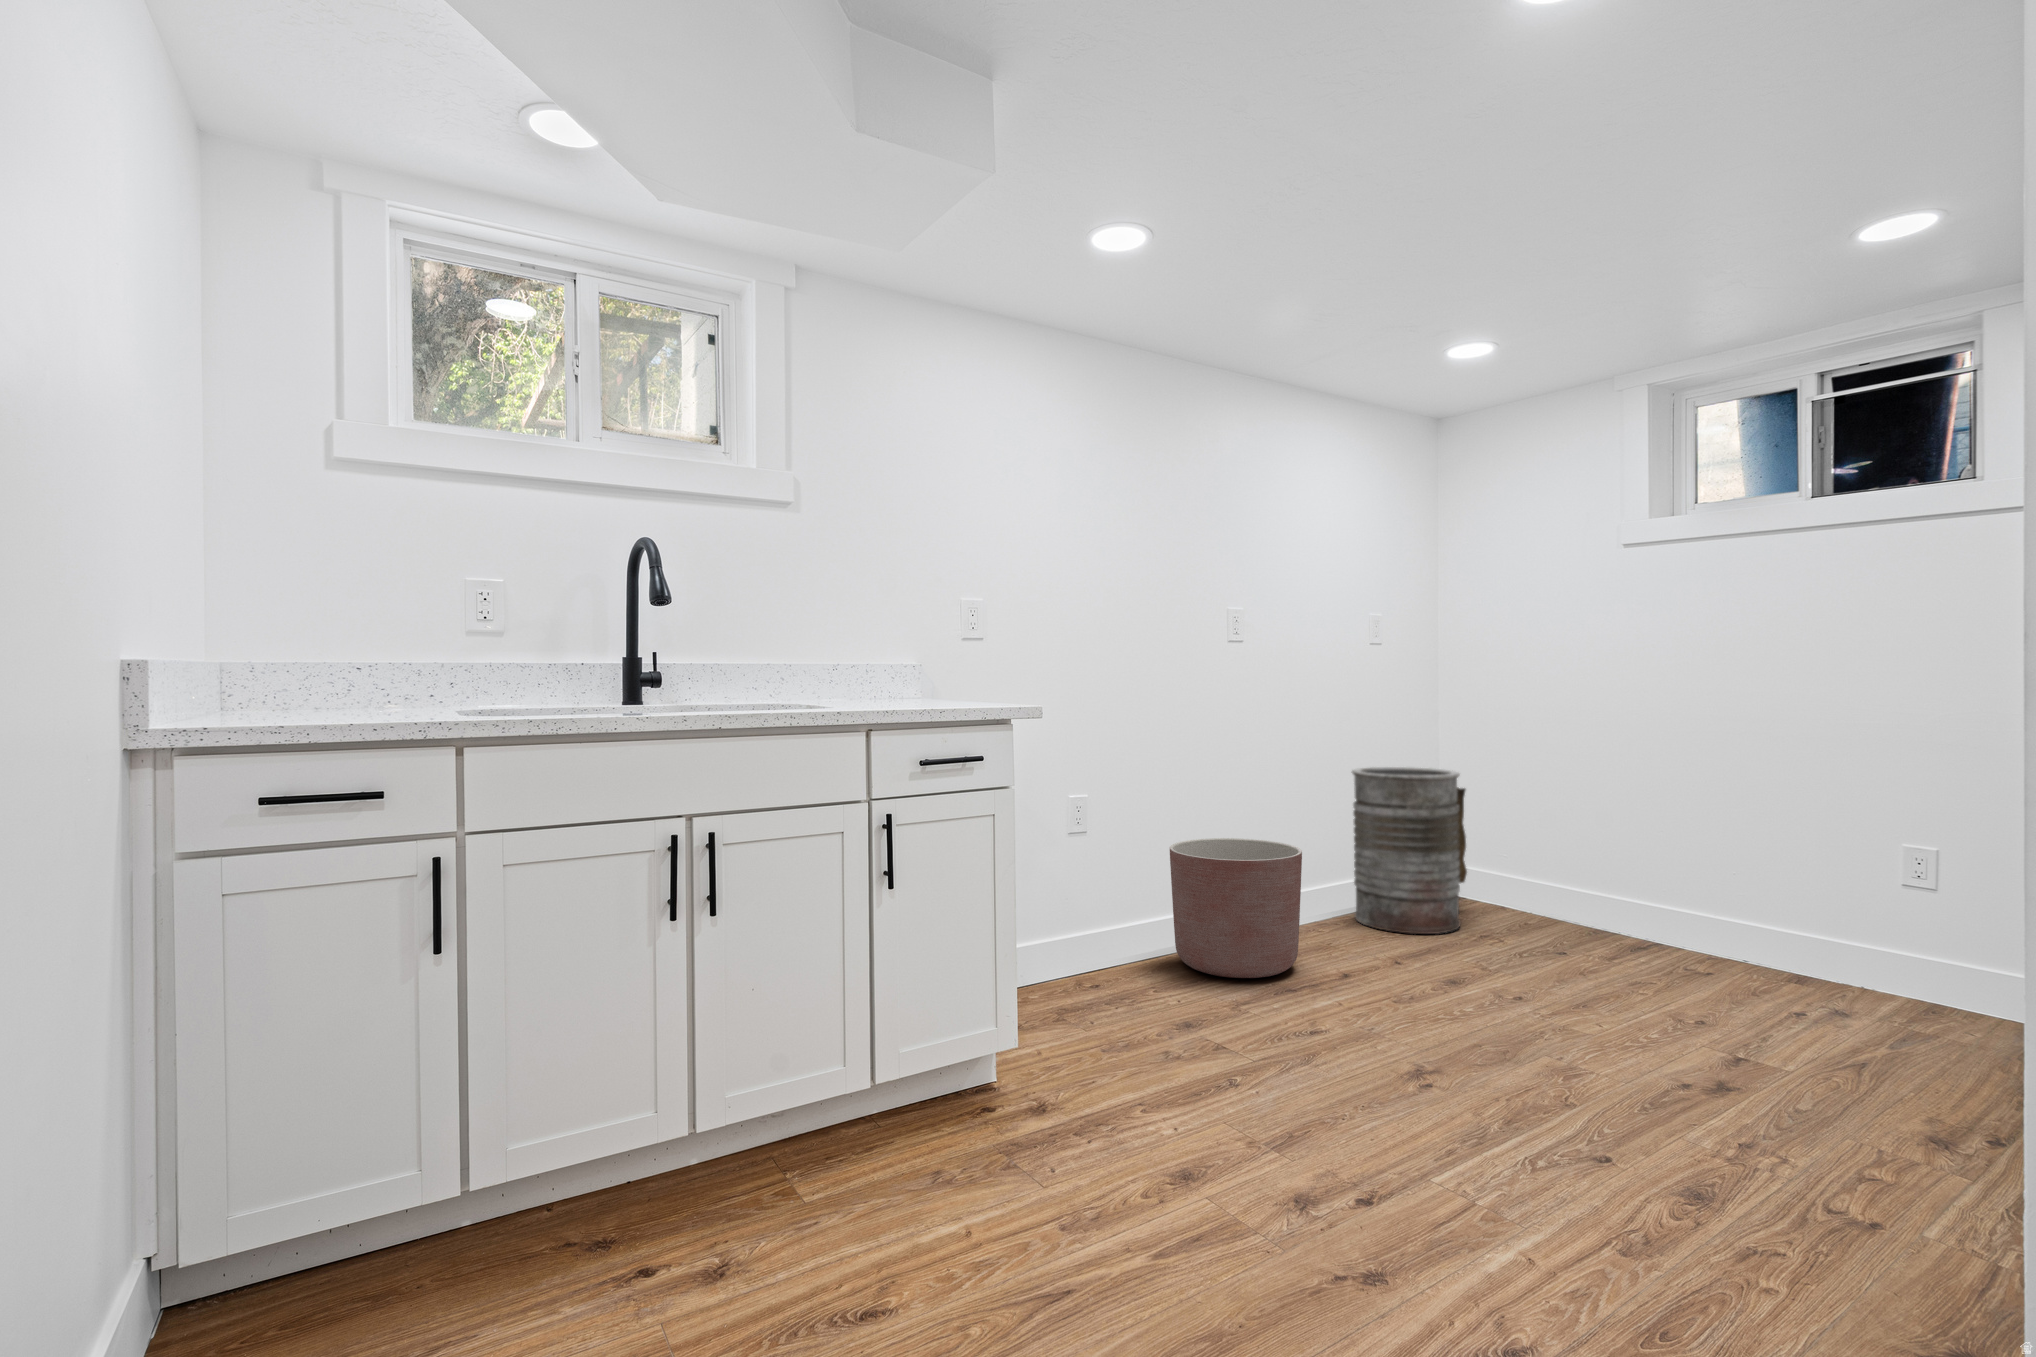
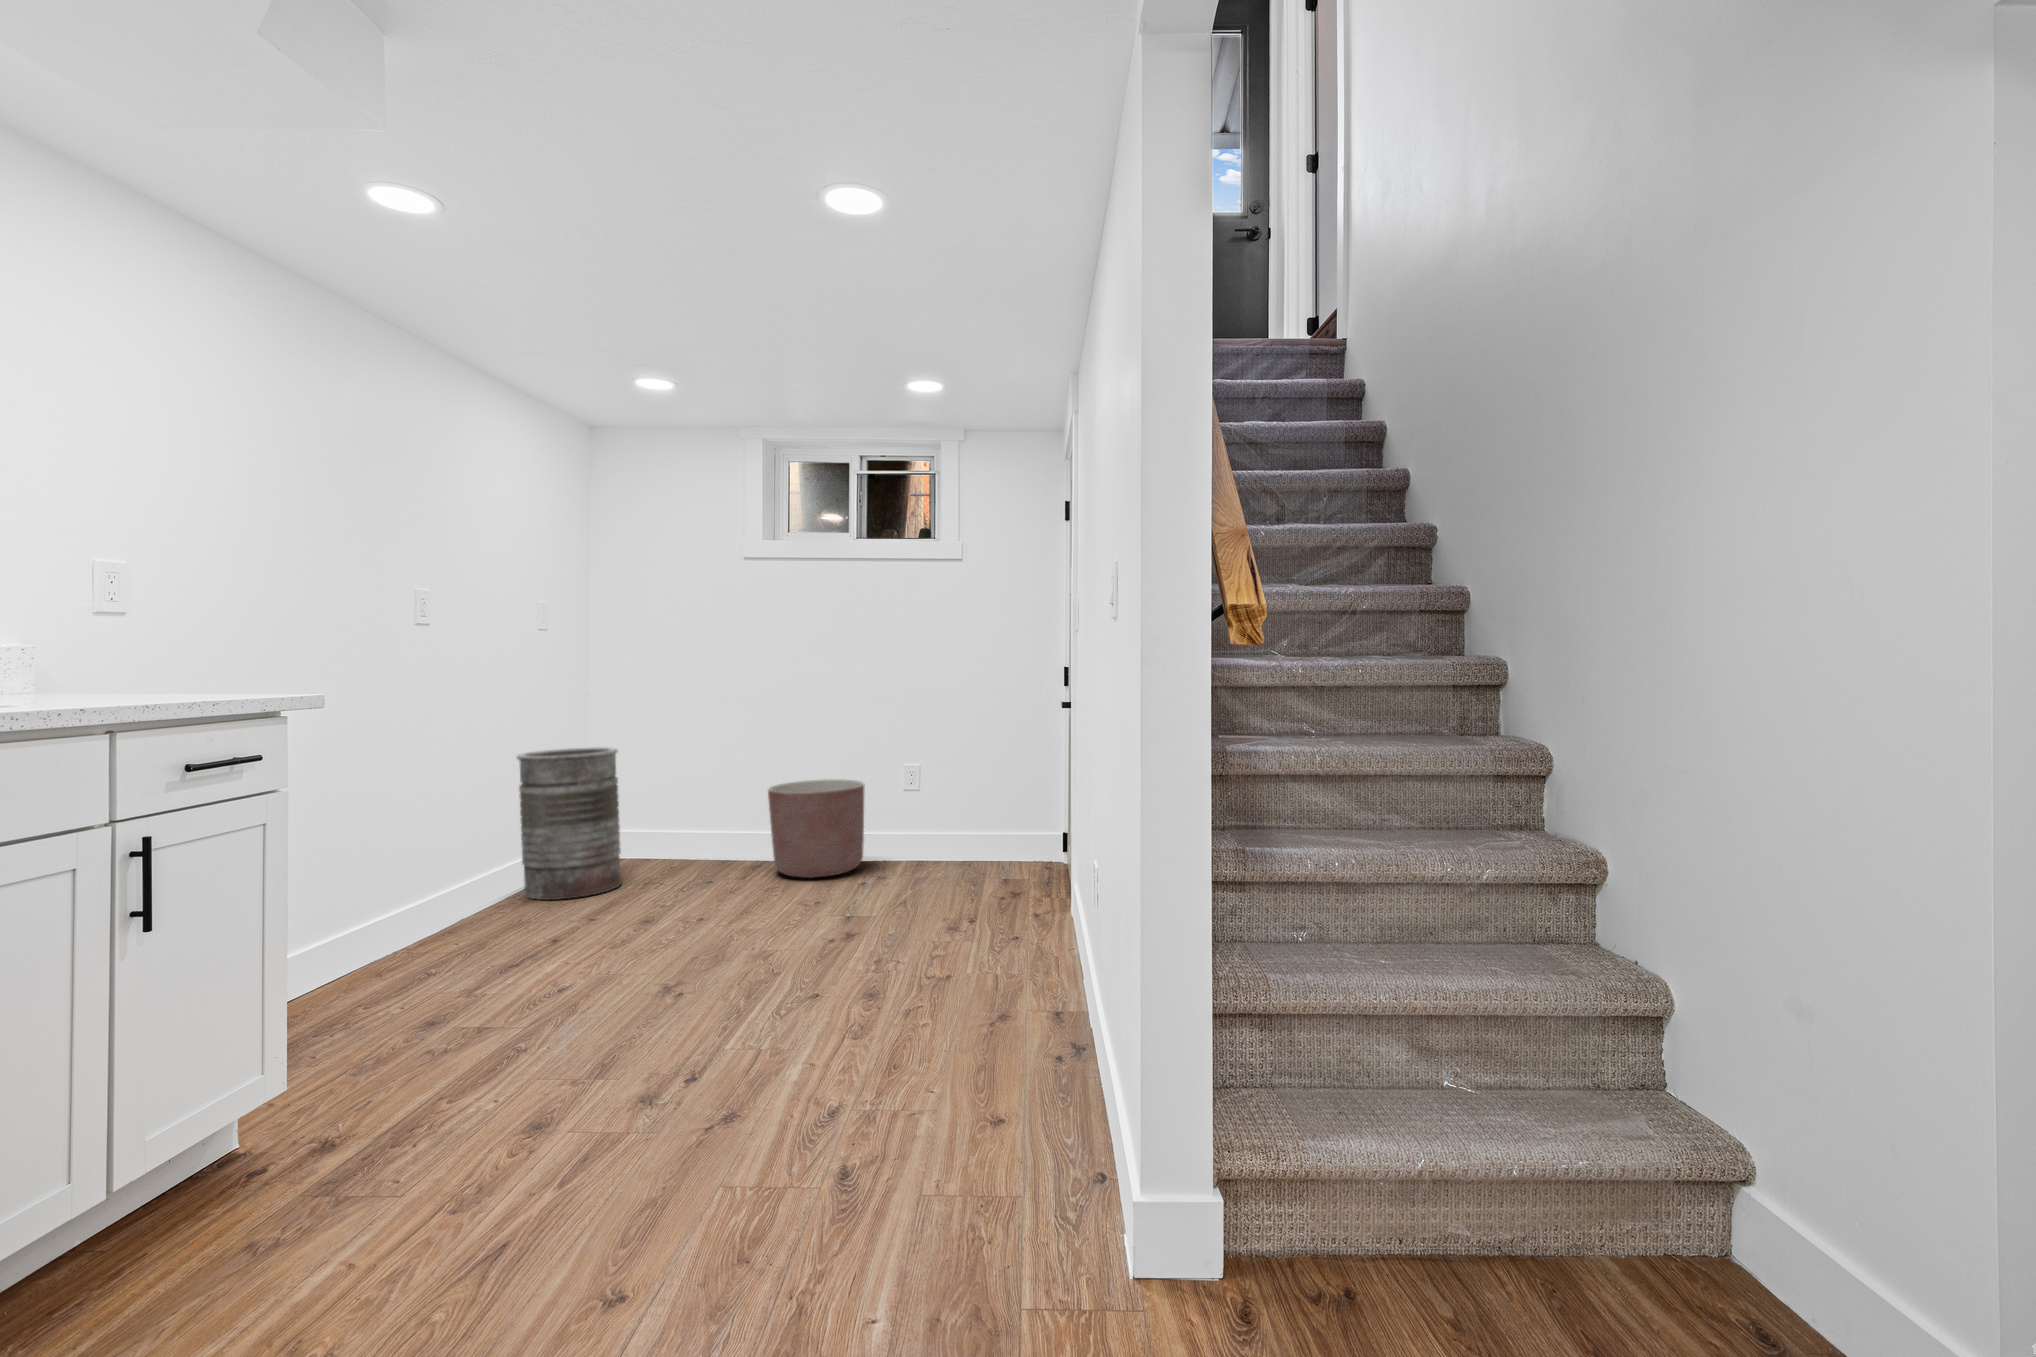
planter: present [1170,838,1302,978] -> present [768,779,864,878]

